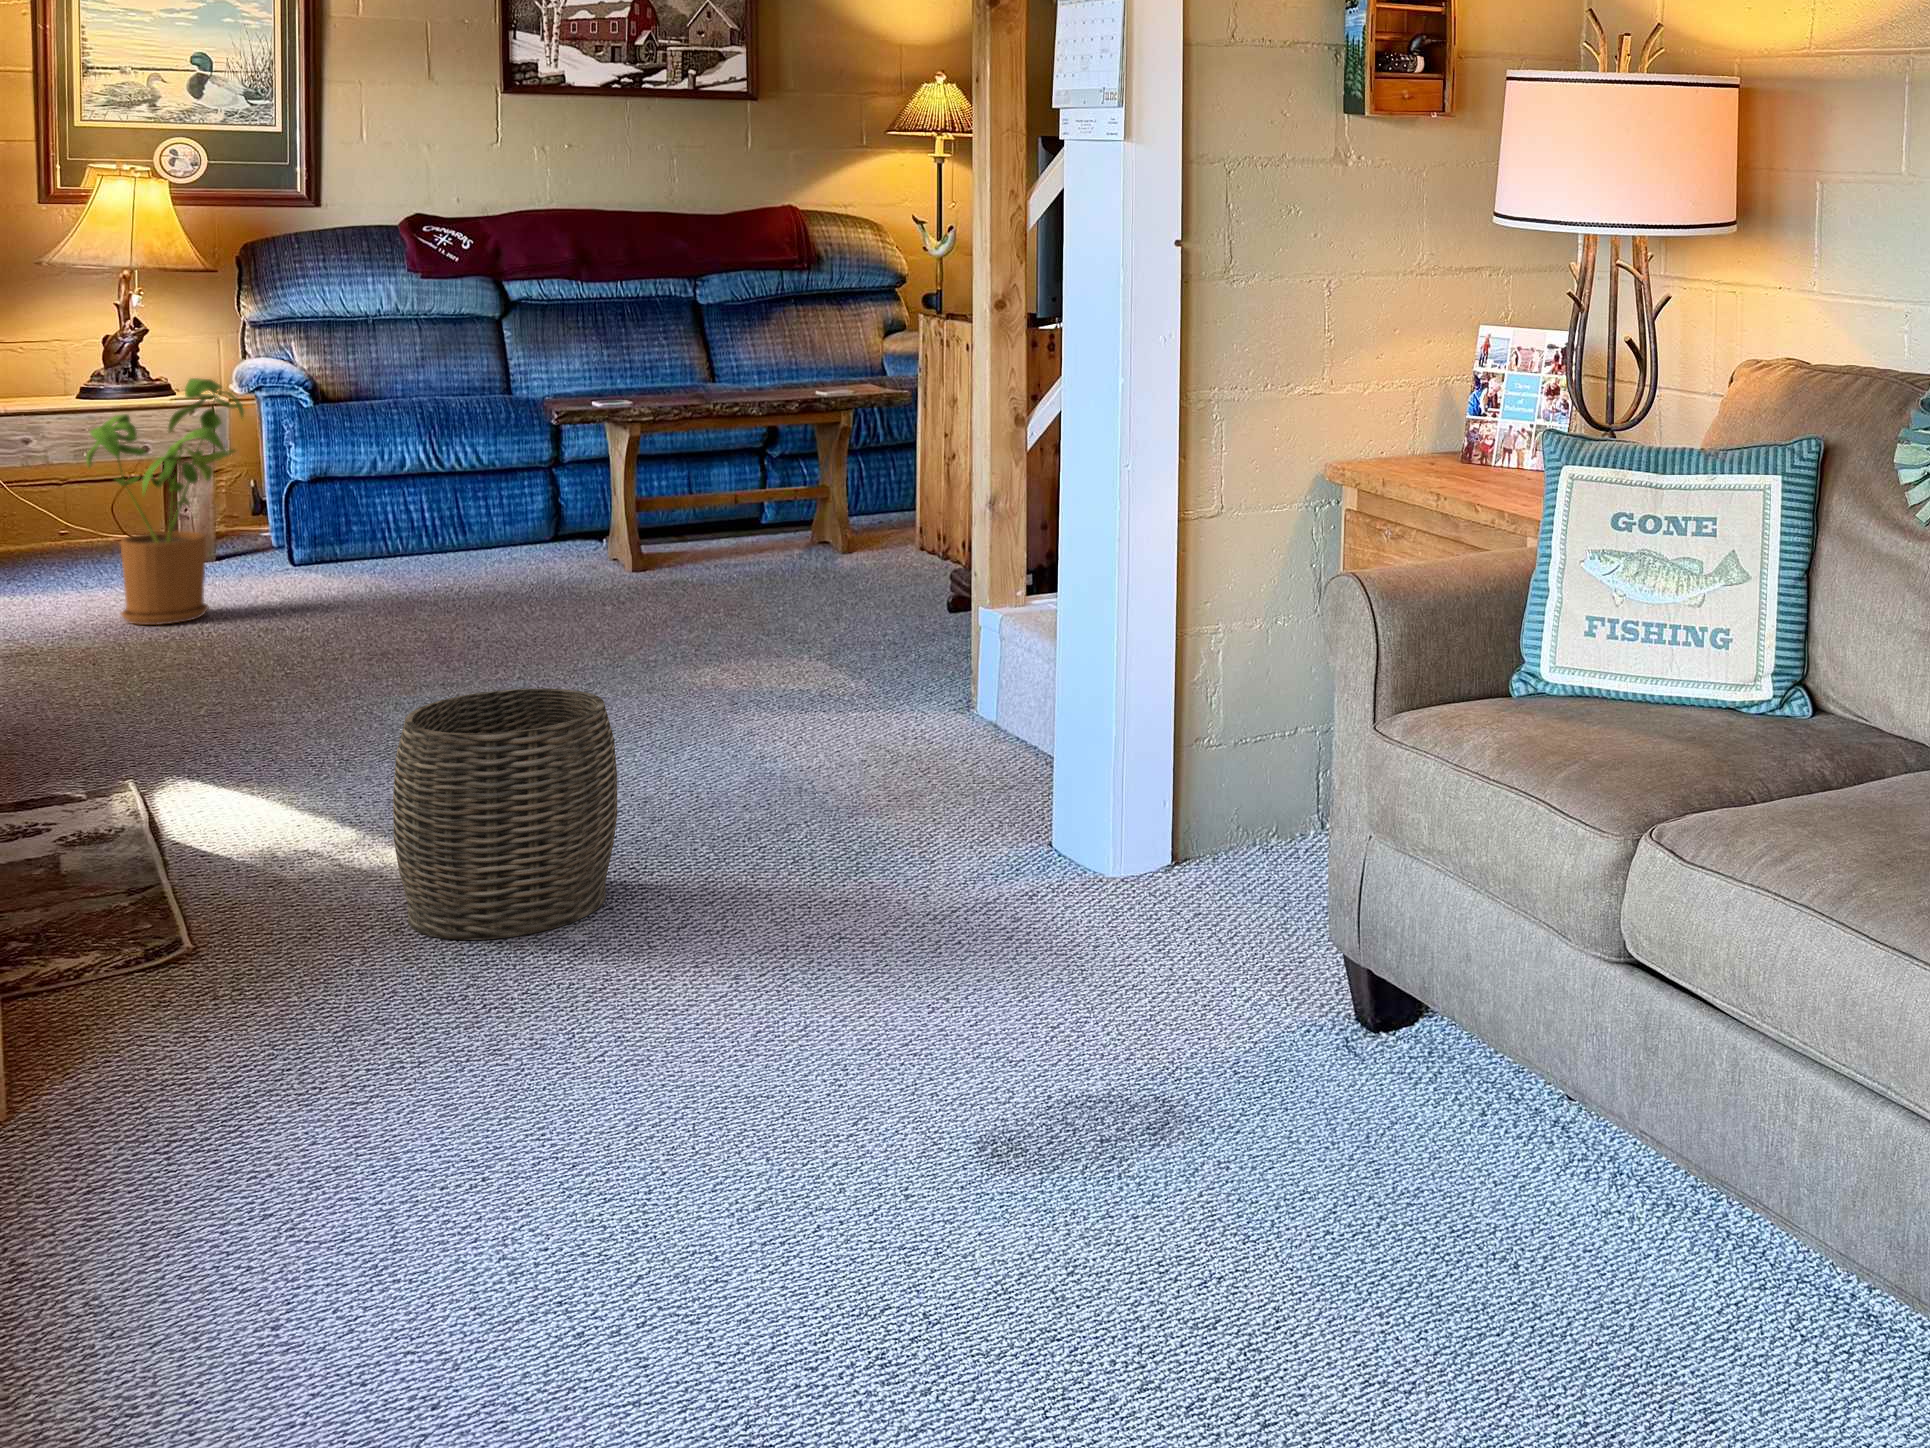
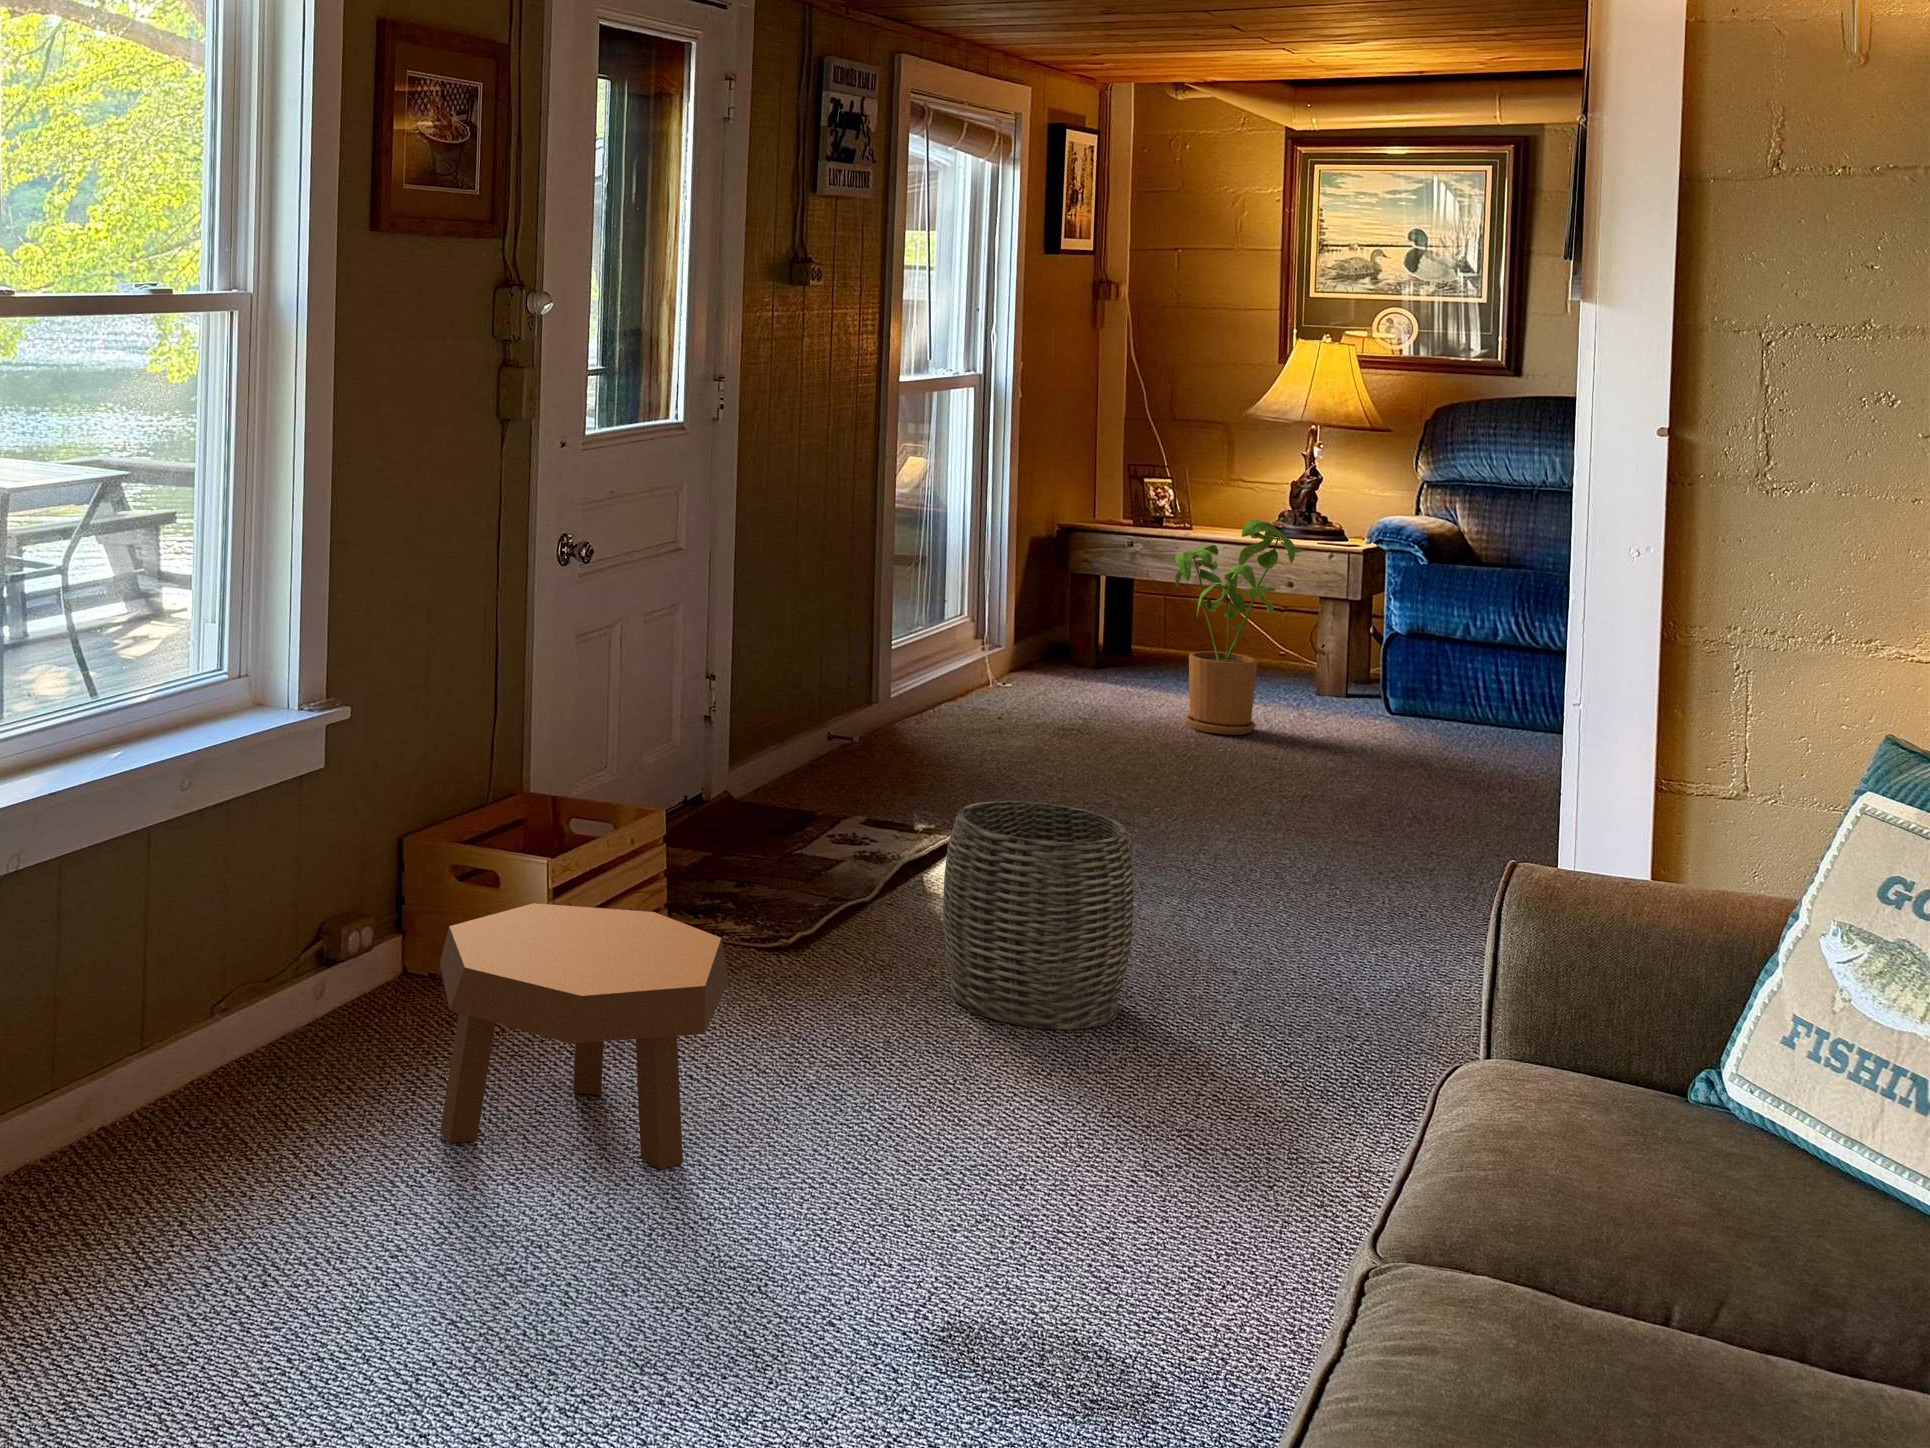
footstool: none [82,928,554,1333] -> present [440,903,729,1169]

